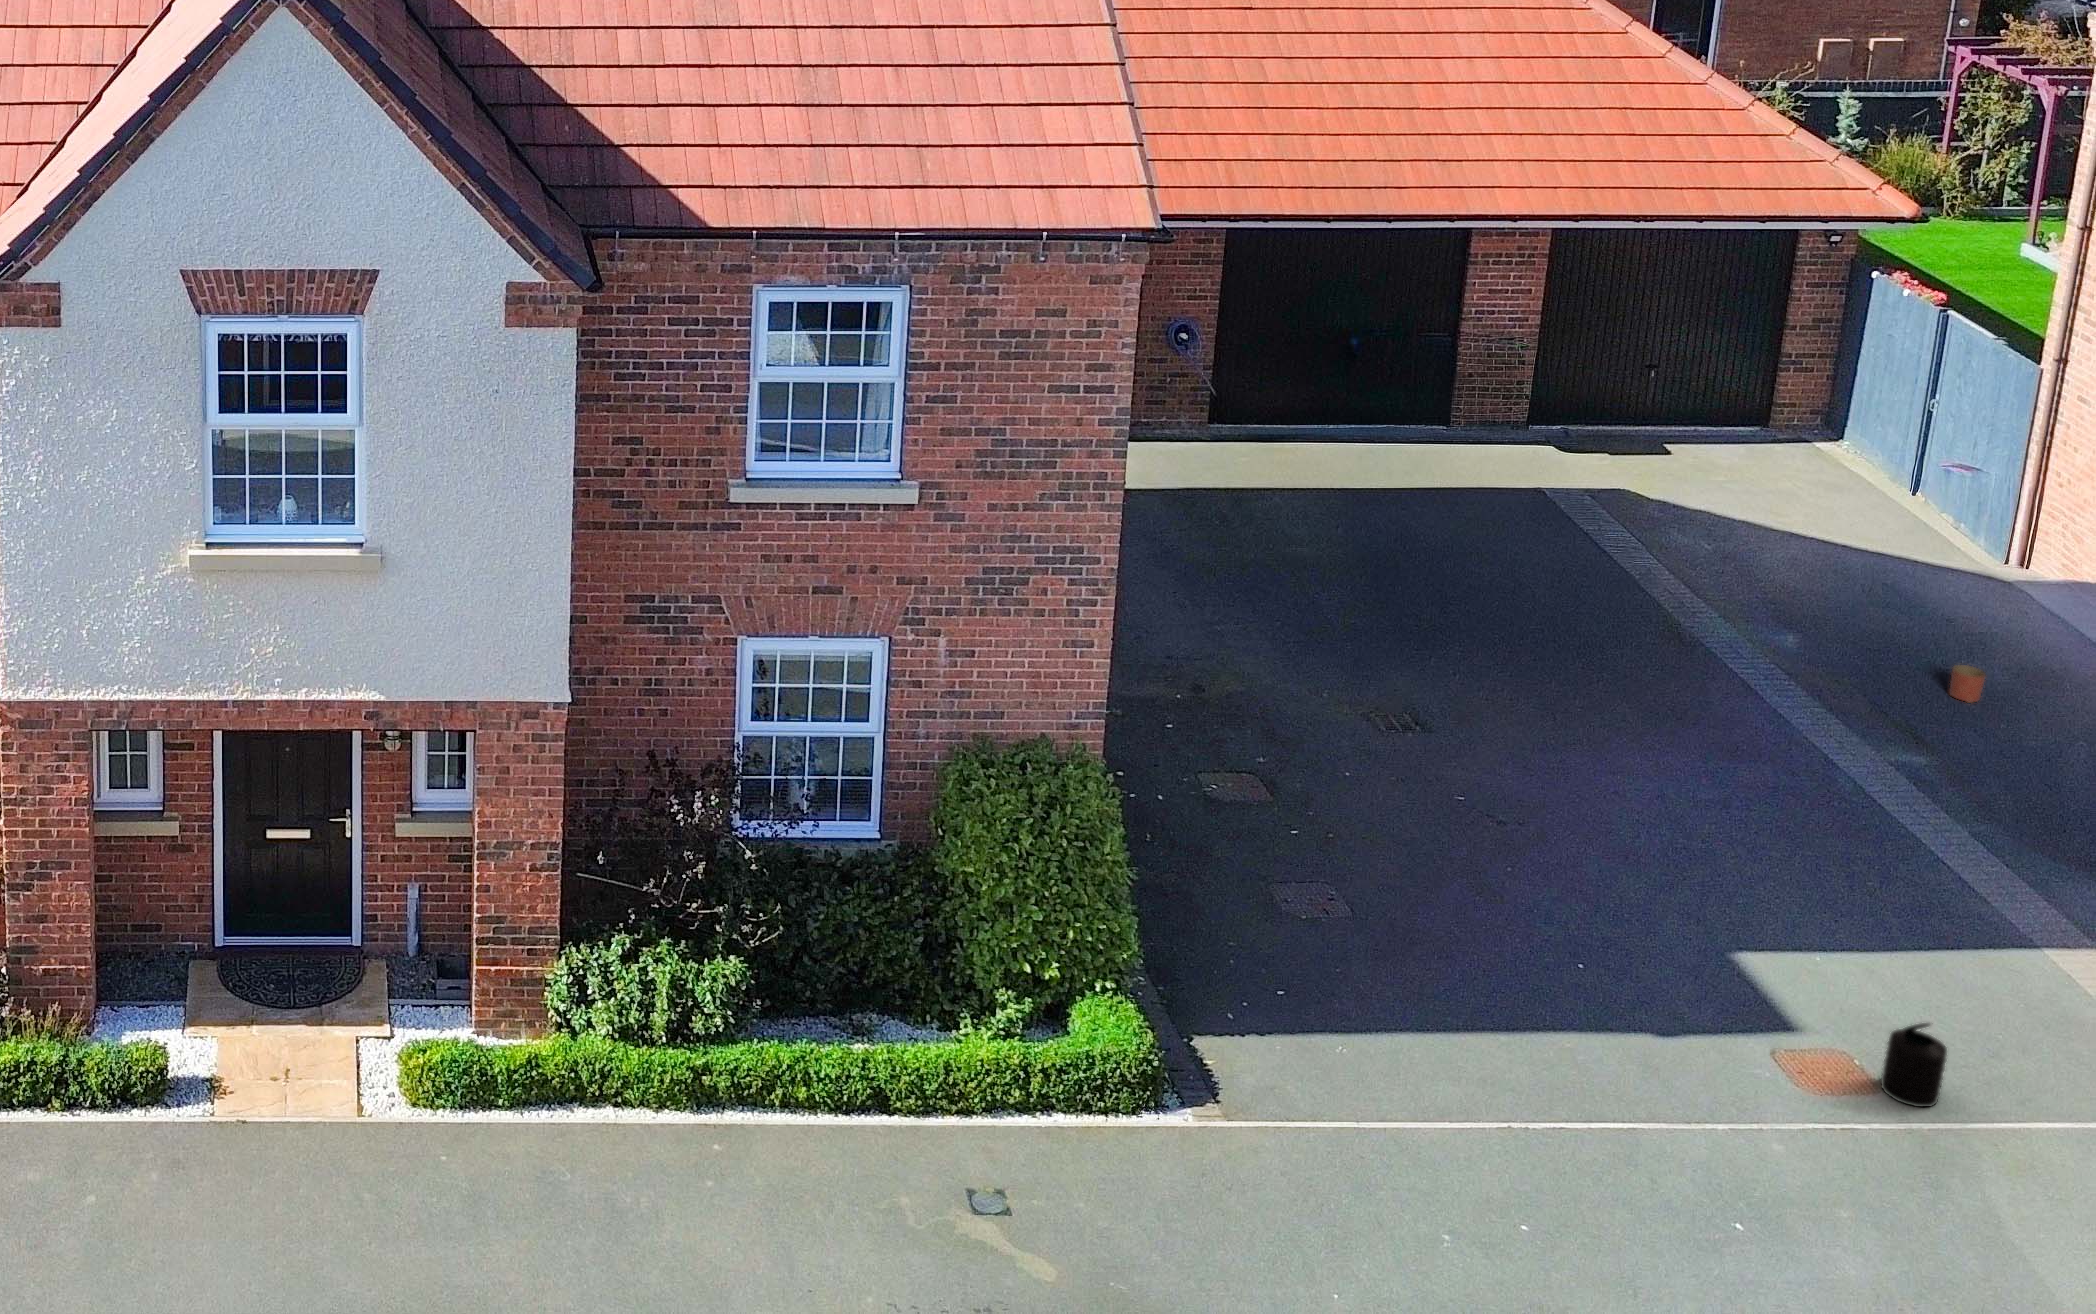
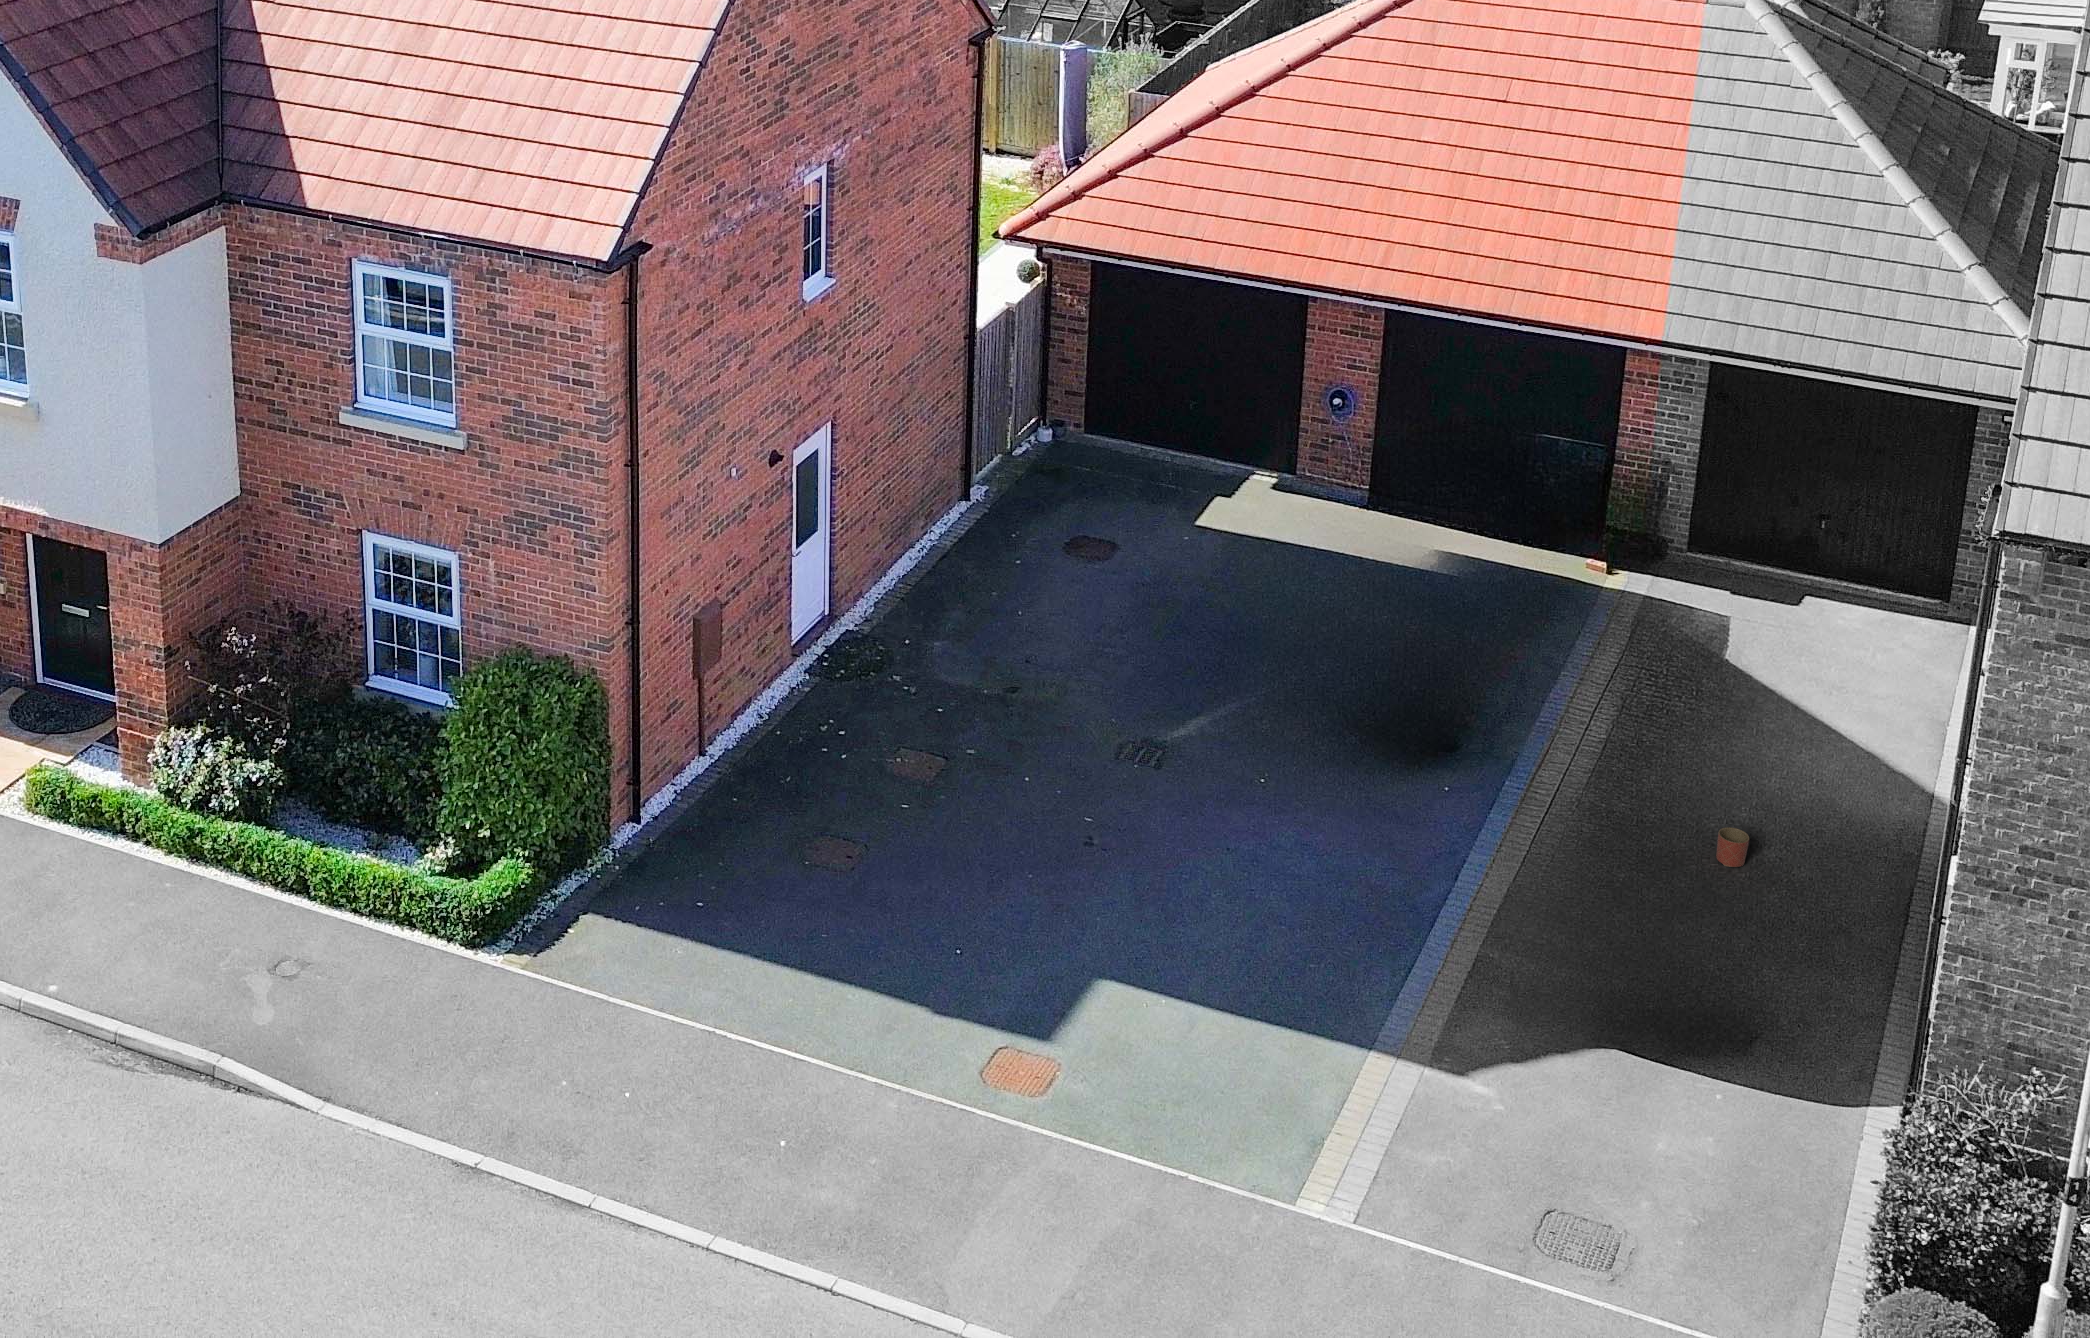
trash can: present [1881,1023,1947,1107] -> none [1067,1058,1114,1132]

